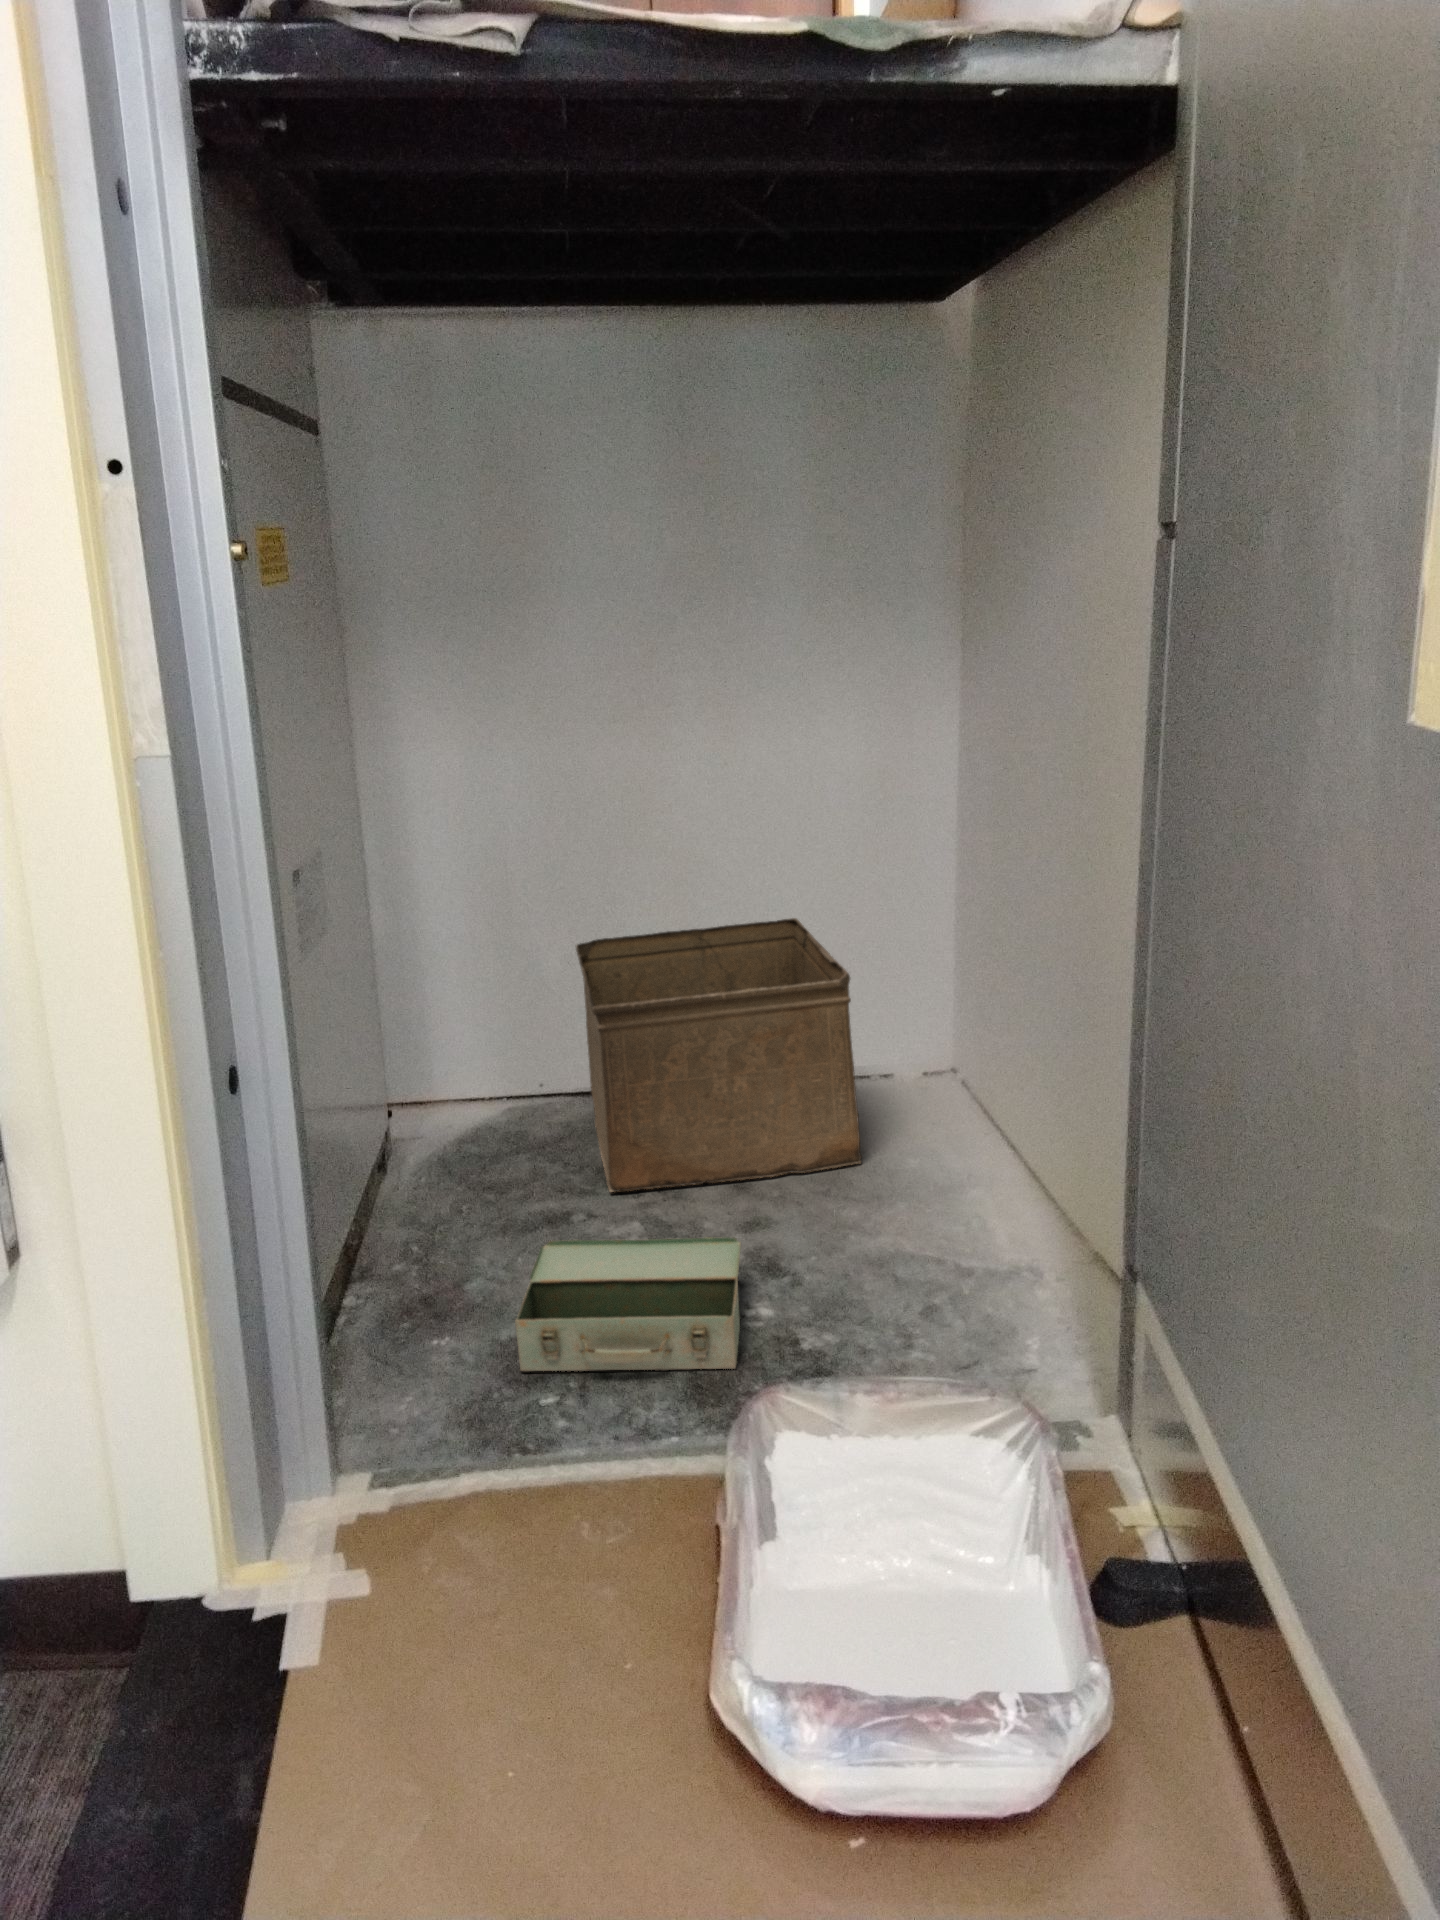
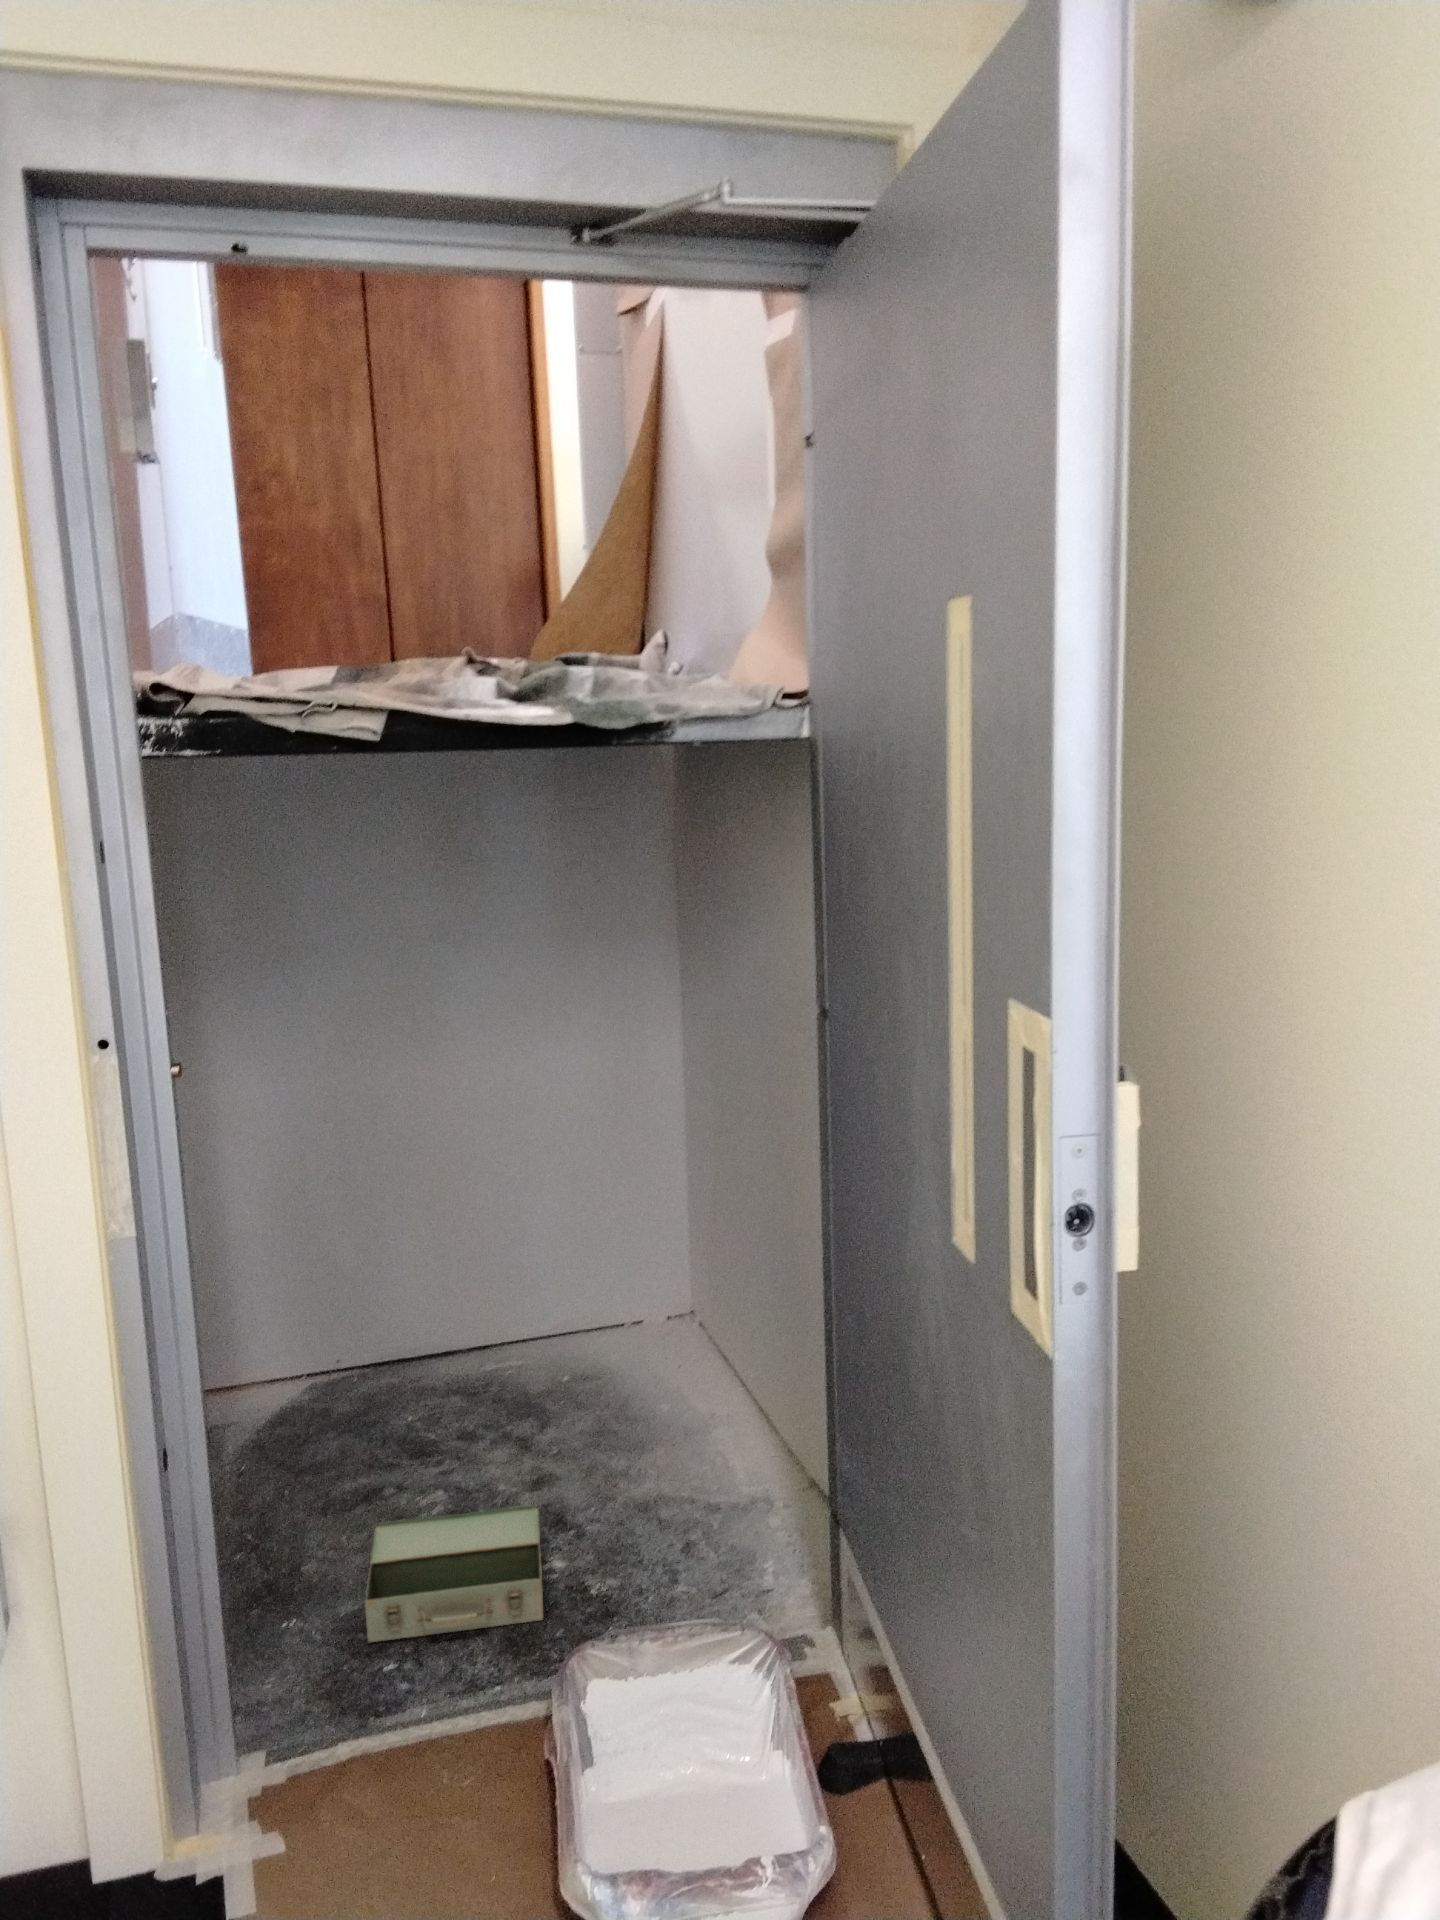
storage bin: present [576,918,861,1192] -> none [374,1204,622,1463]

